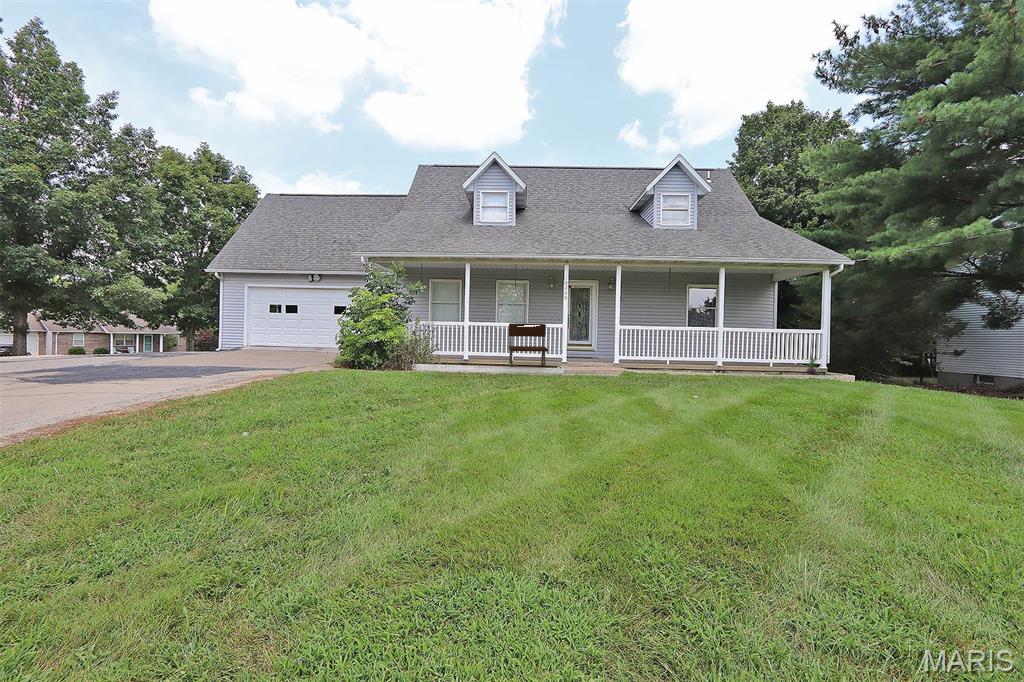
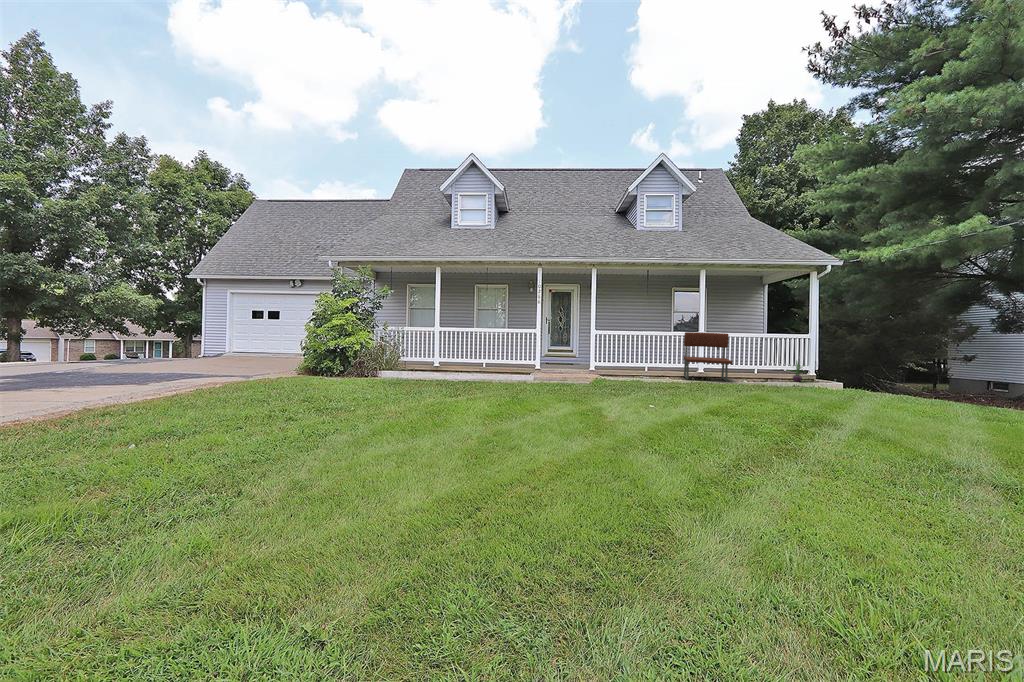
bench: present [509,323,548,367] -> present [684,332,732,381]

